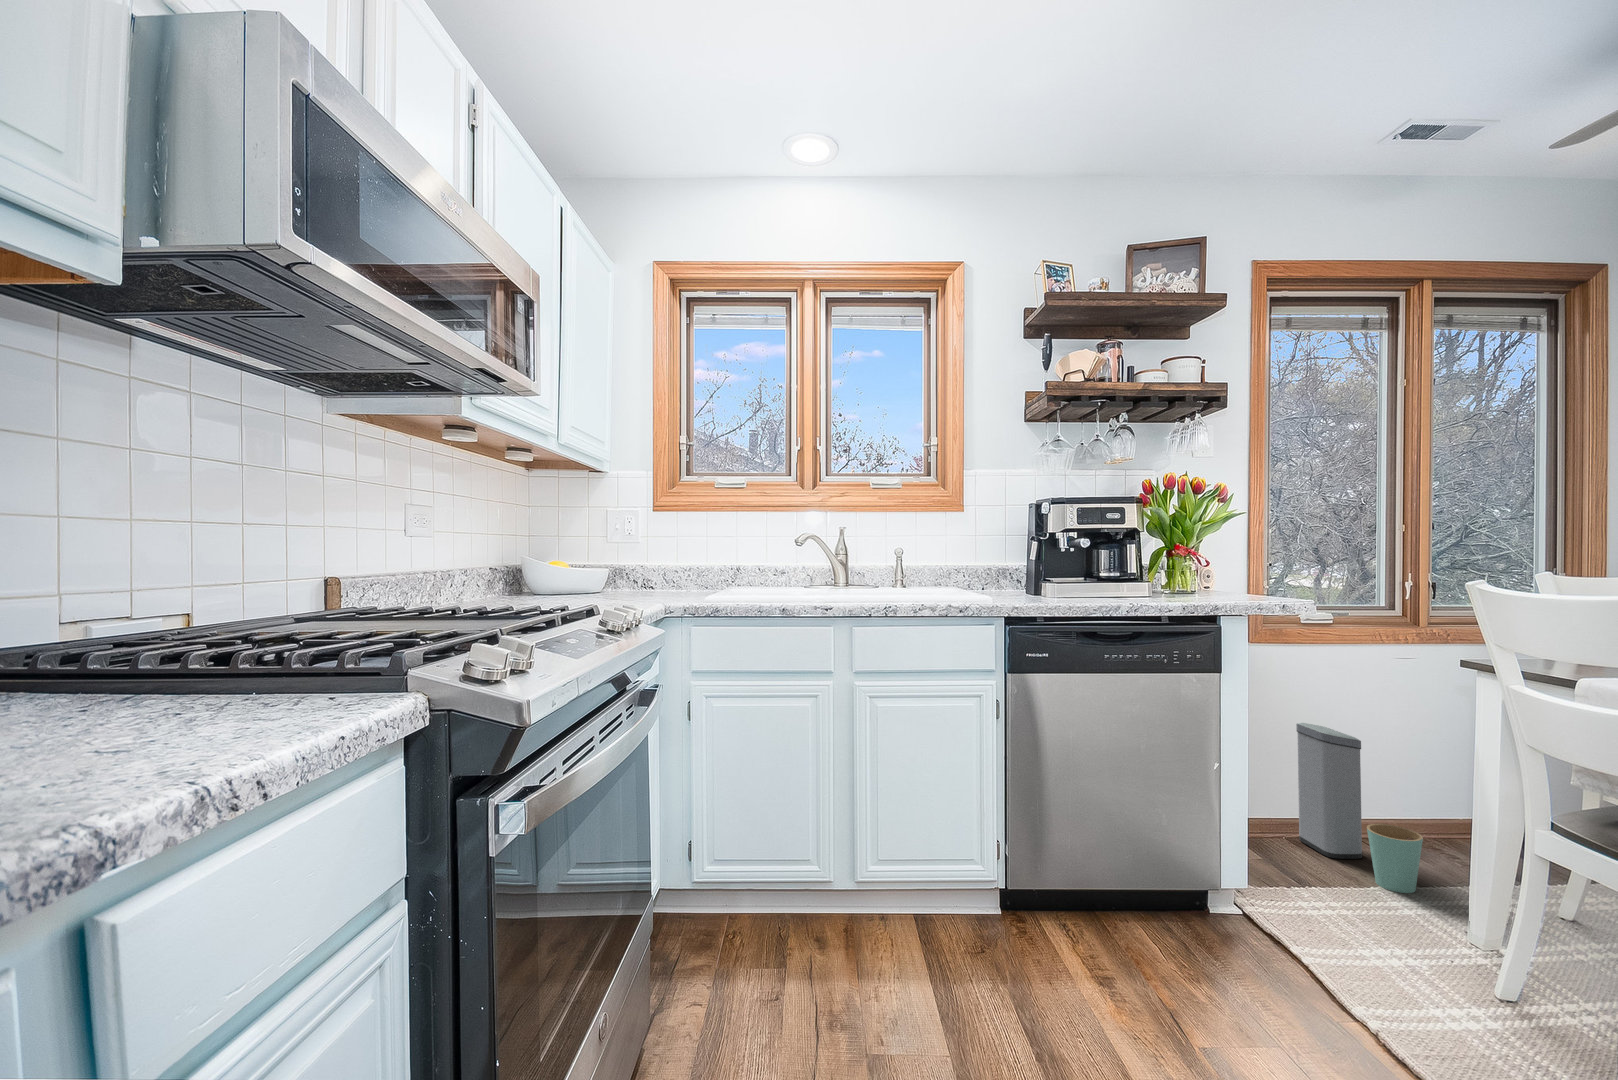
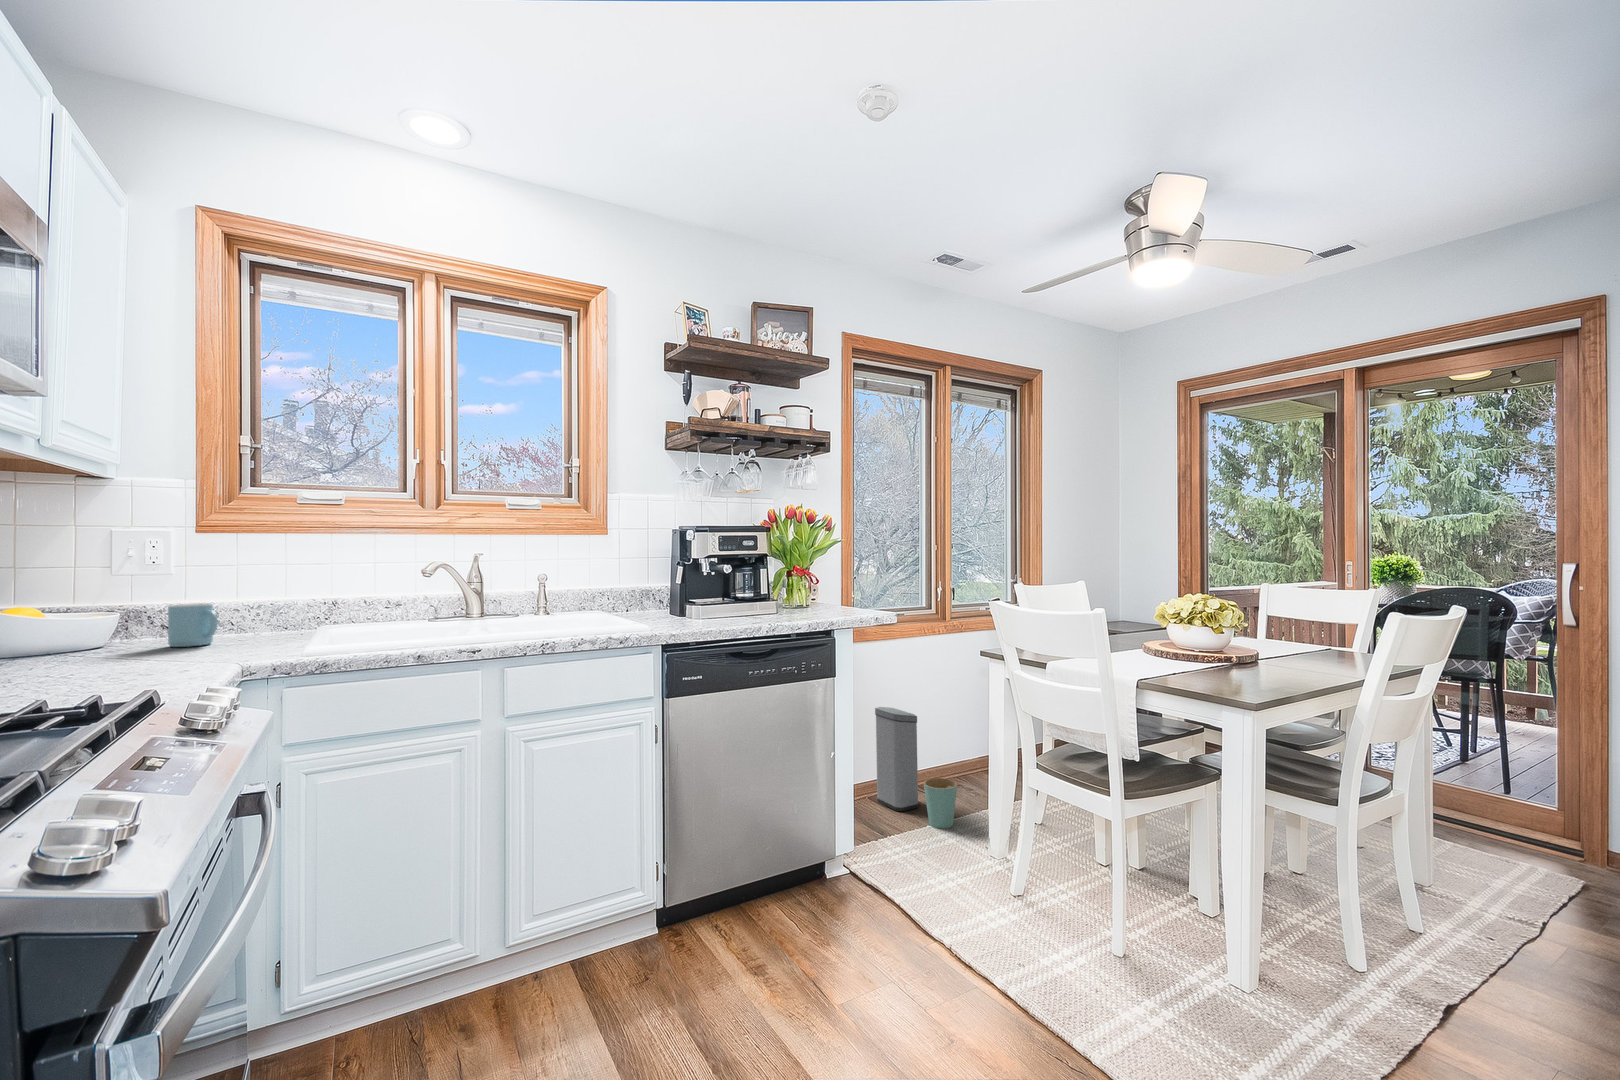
mug: none [632,562,660,594] -> present [168,603,218,647]

